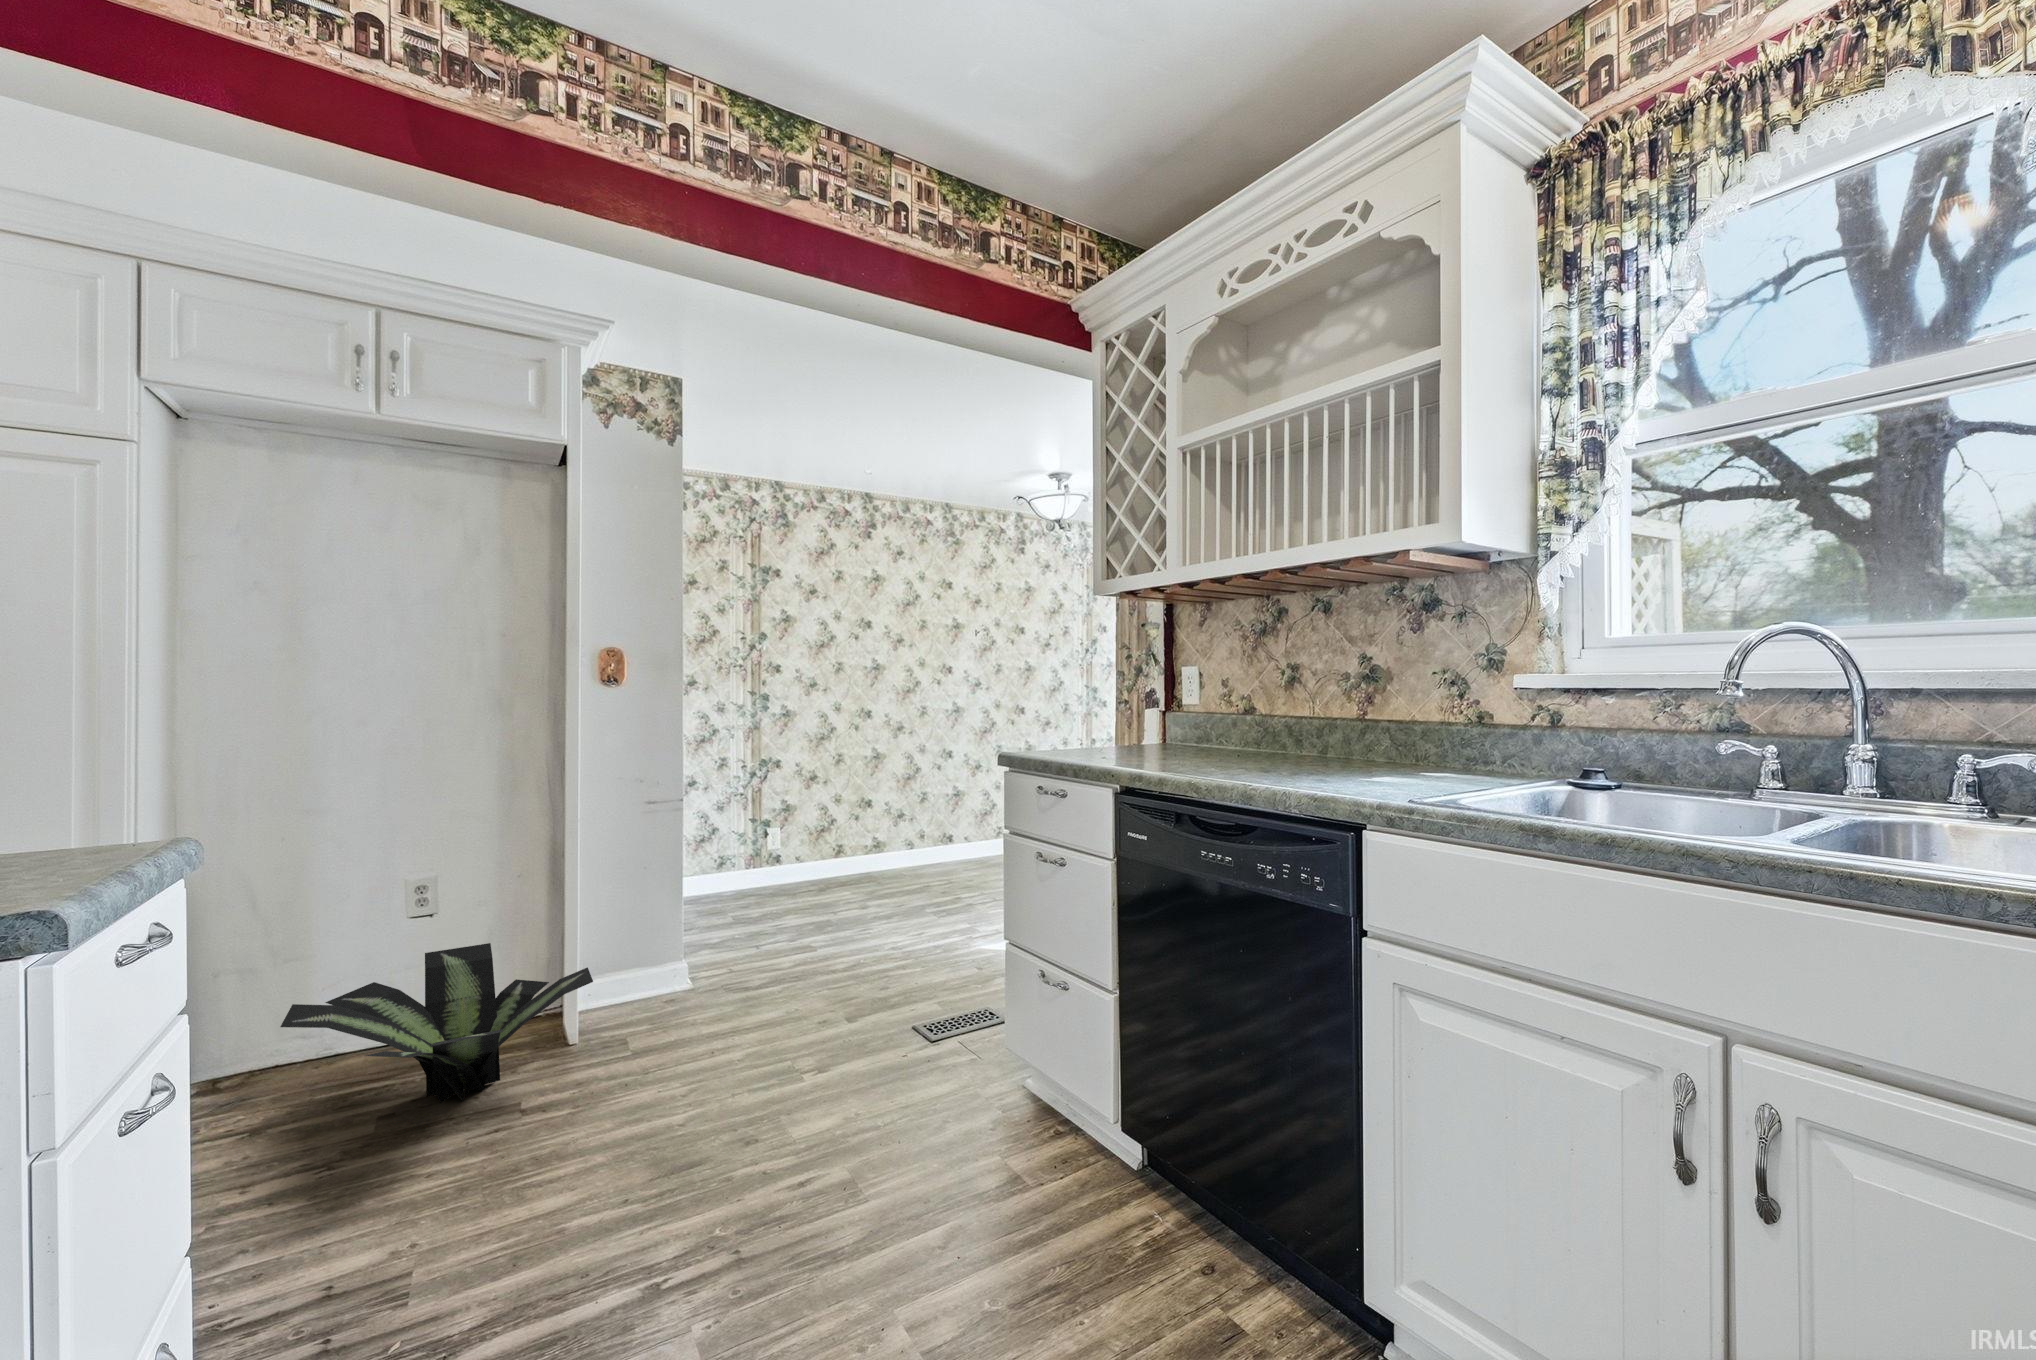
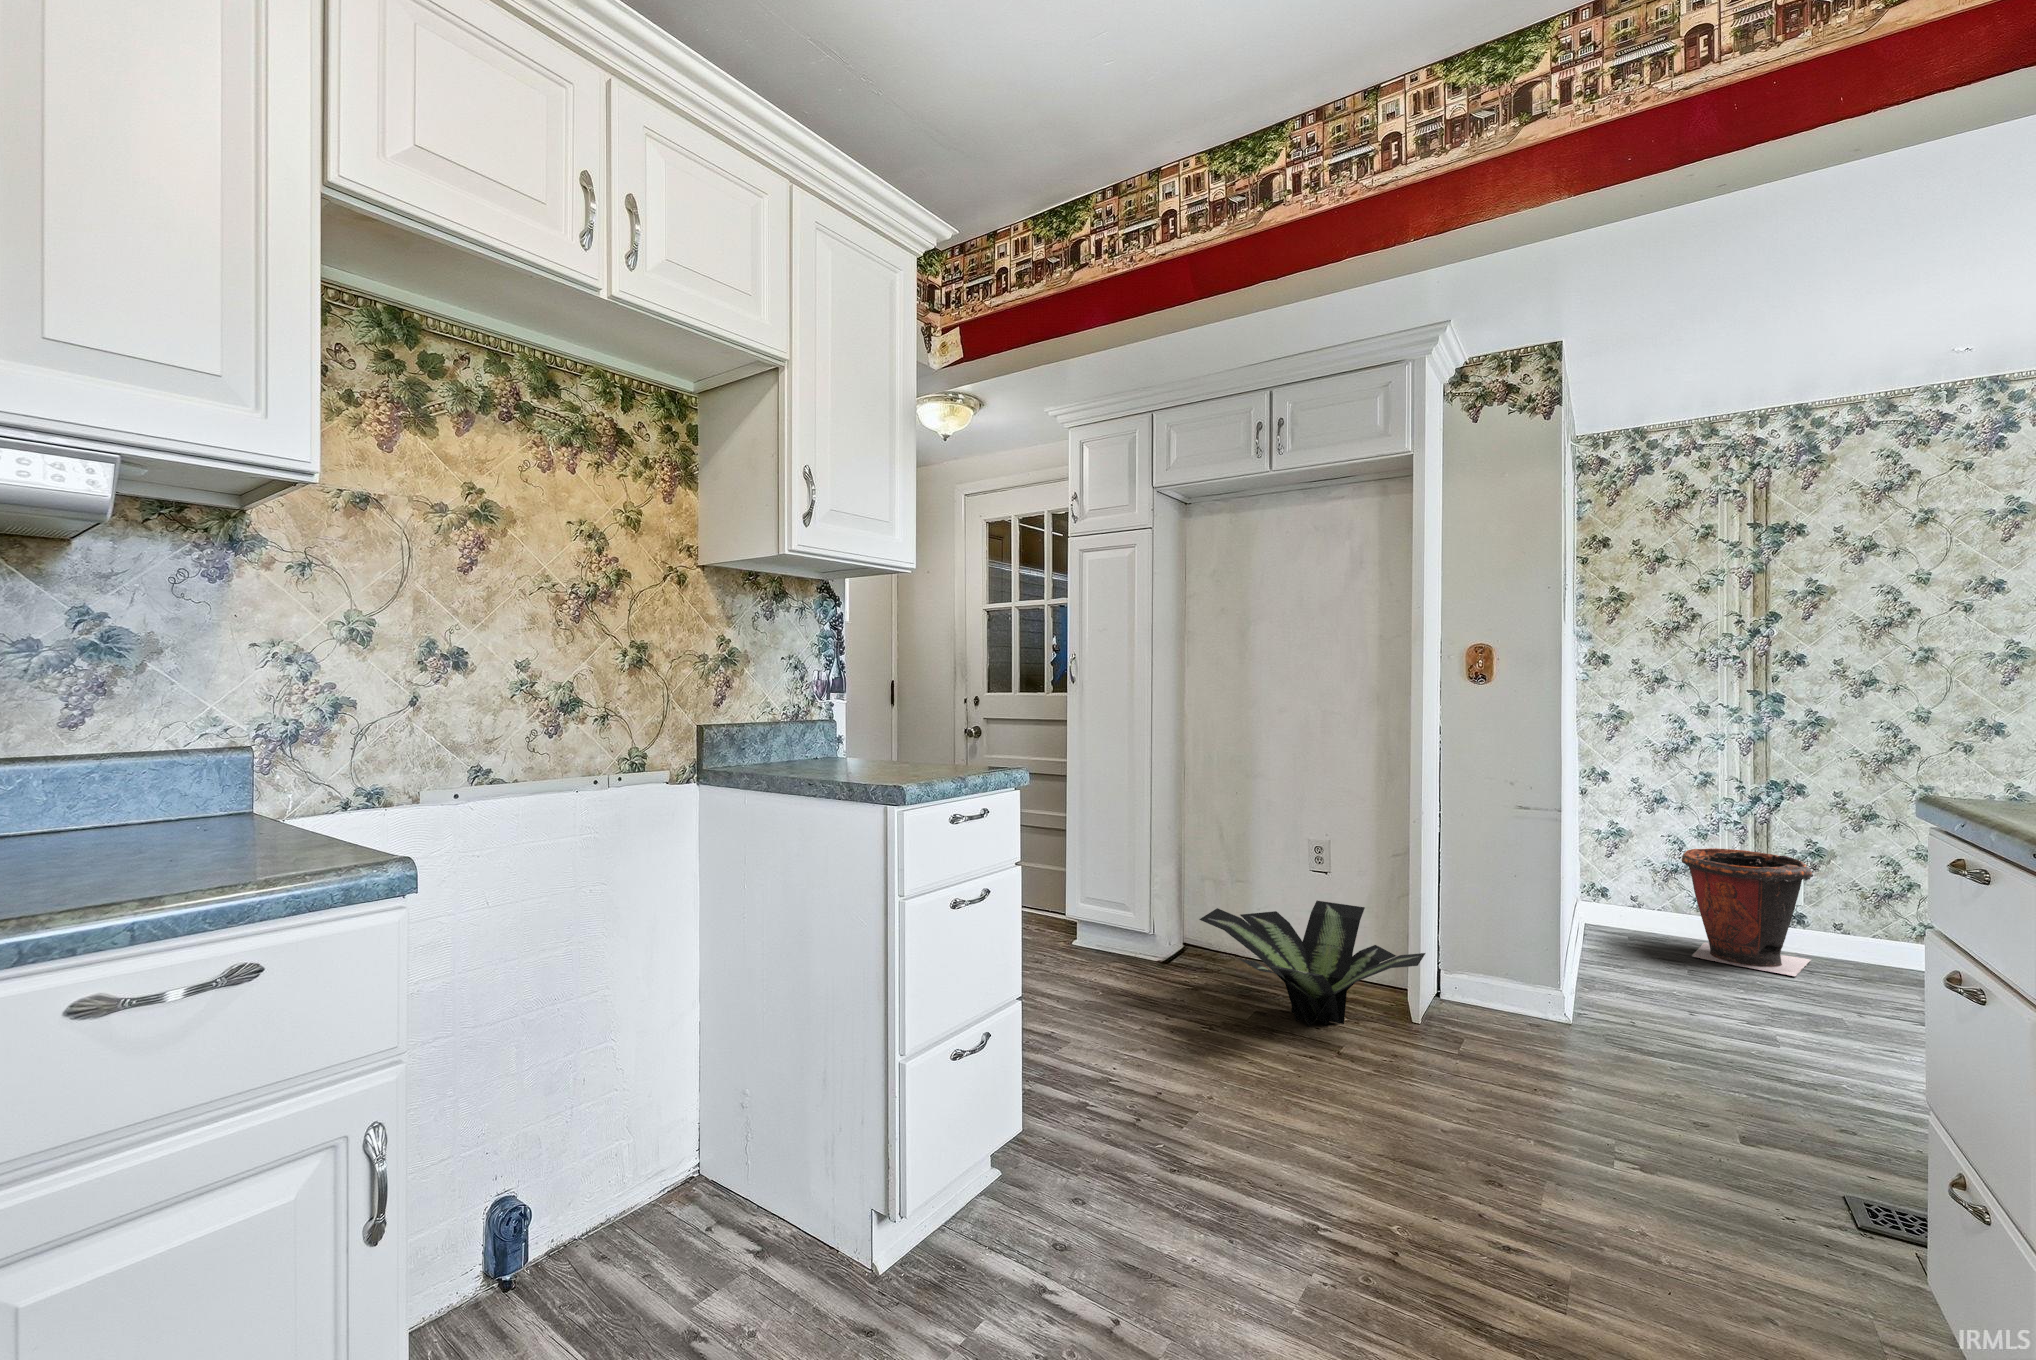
waste bin: none [712,813,795,908] -> present [1682,848,1812,976]

